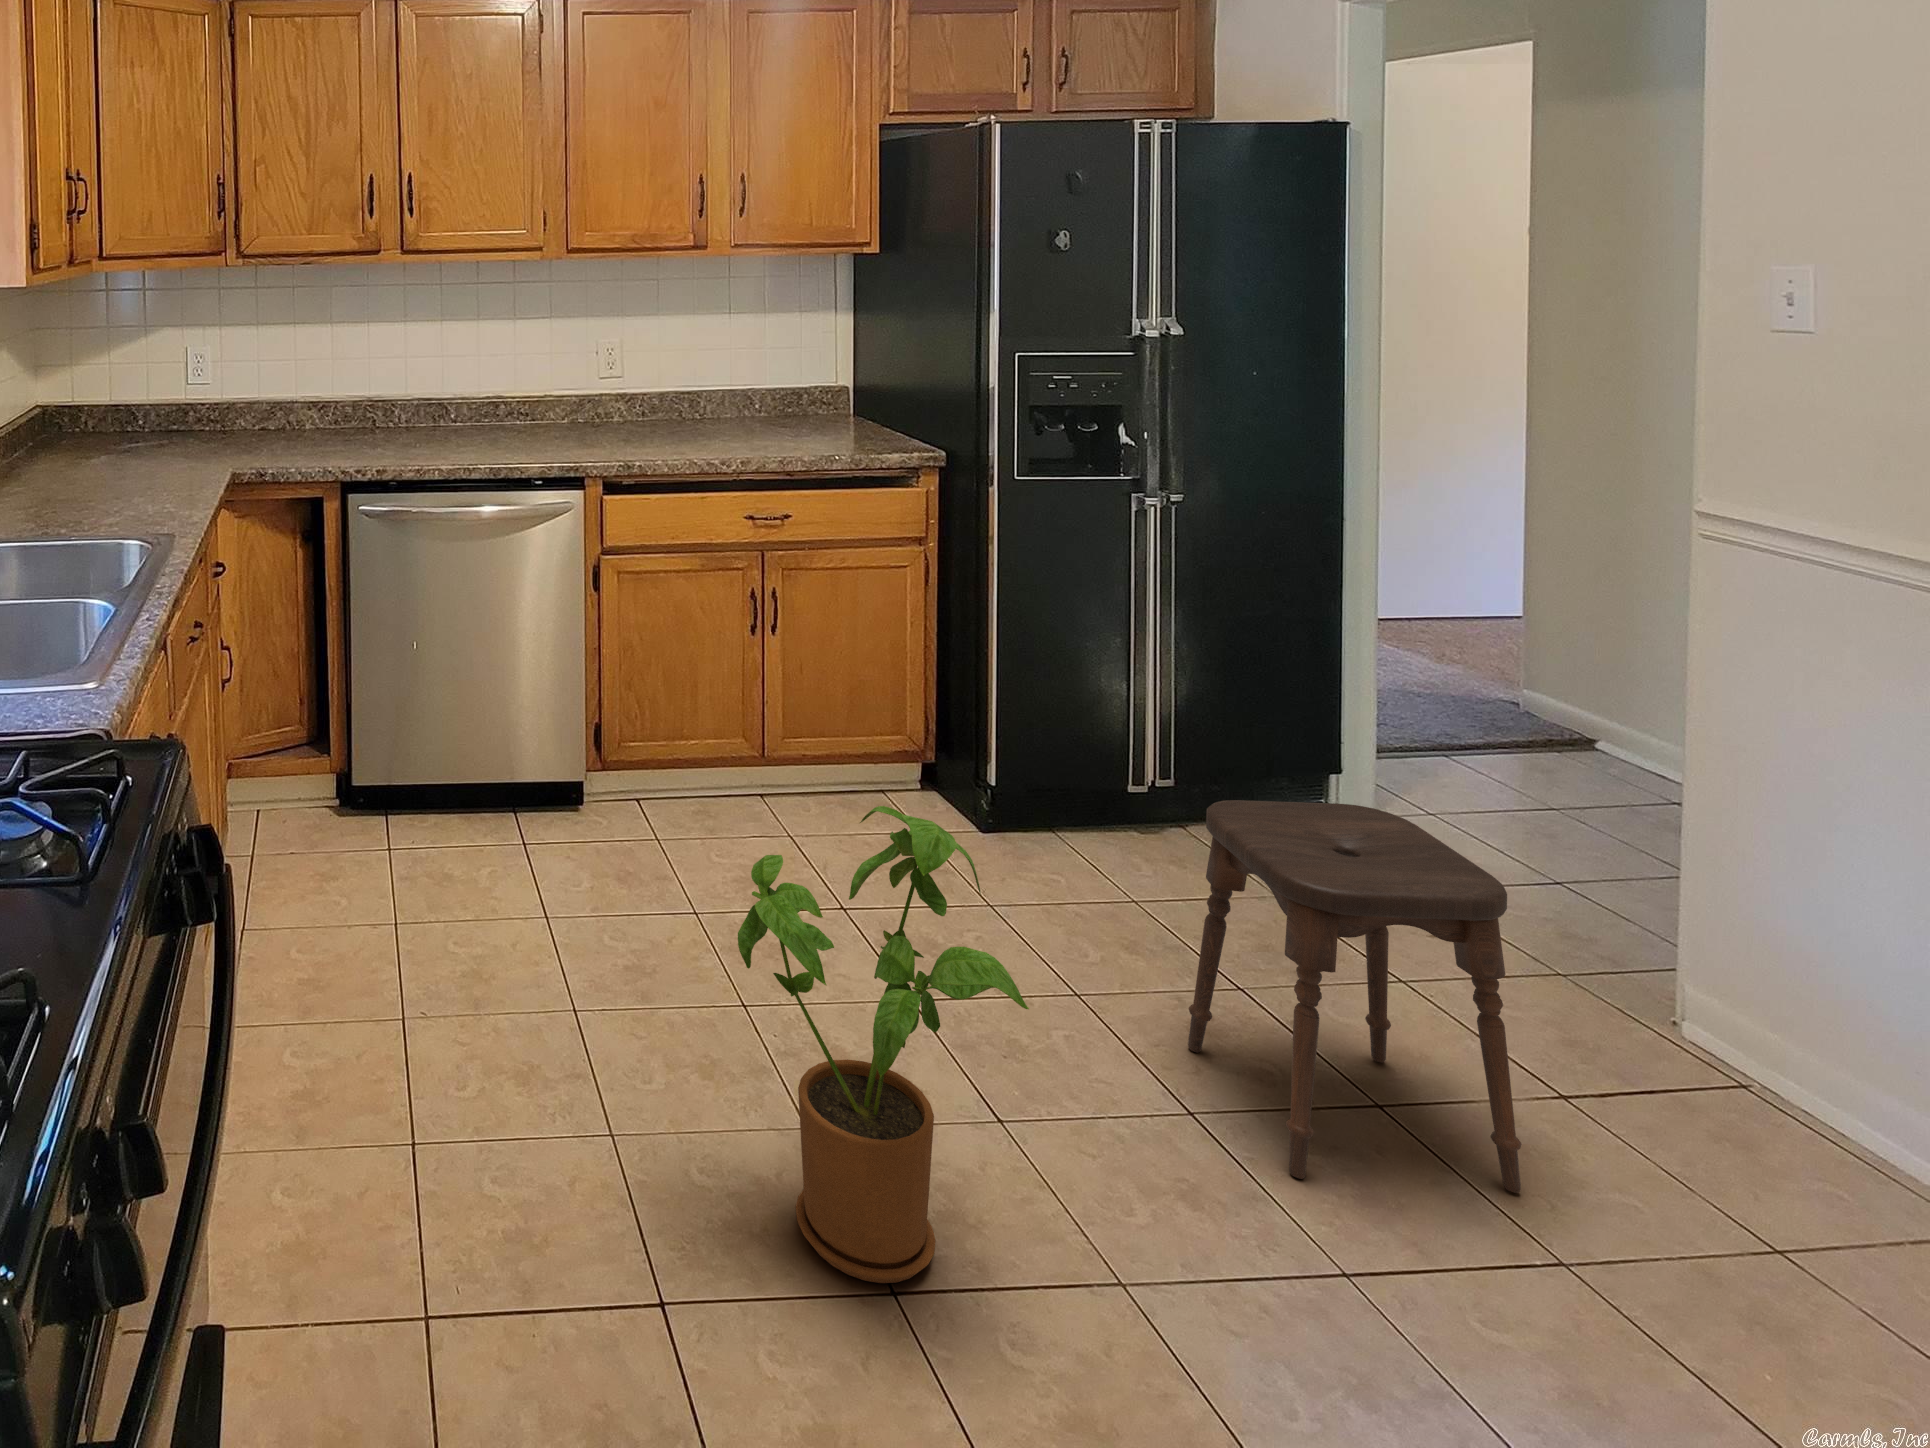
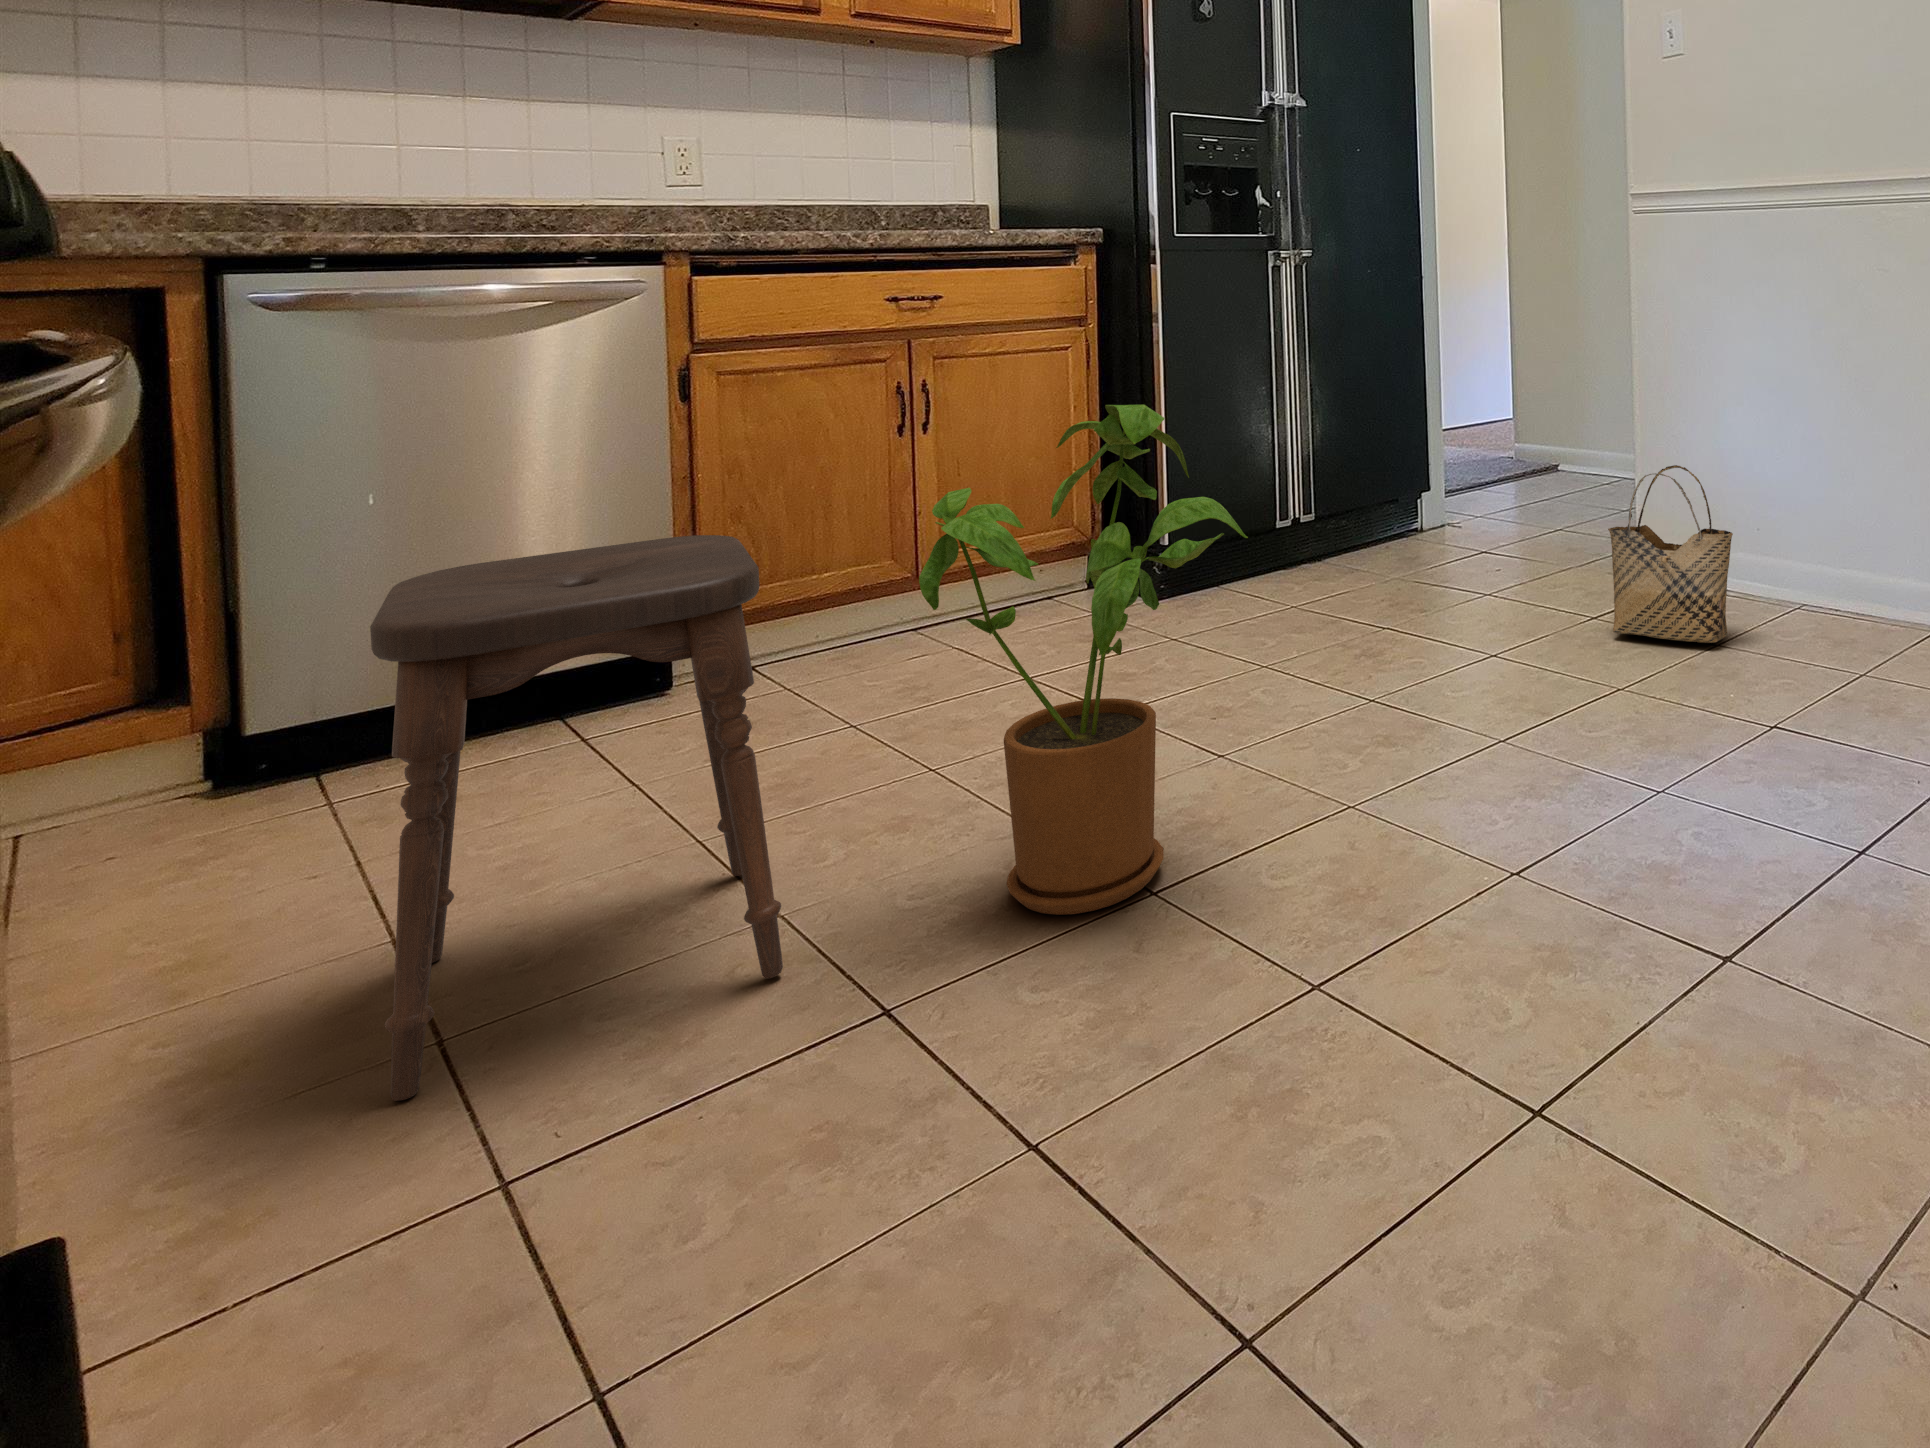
stool: present [1188,800,1522,1193] -> present [370,535,783,1101]
woven basket: none [1590,950,1835,1242] -> present [1608,465,1733,643]

